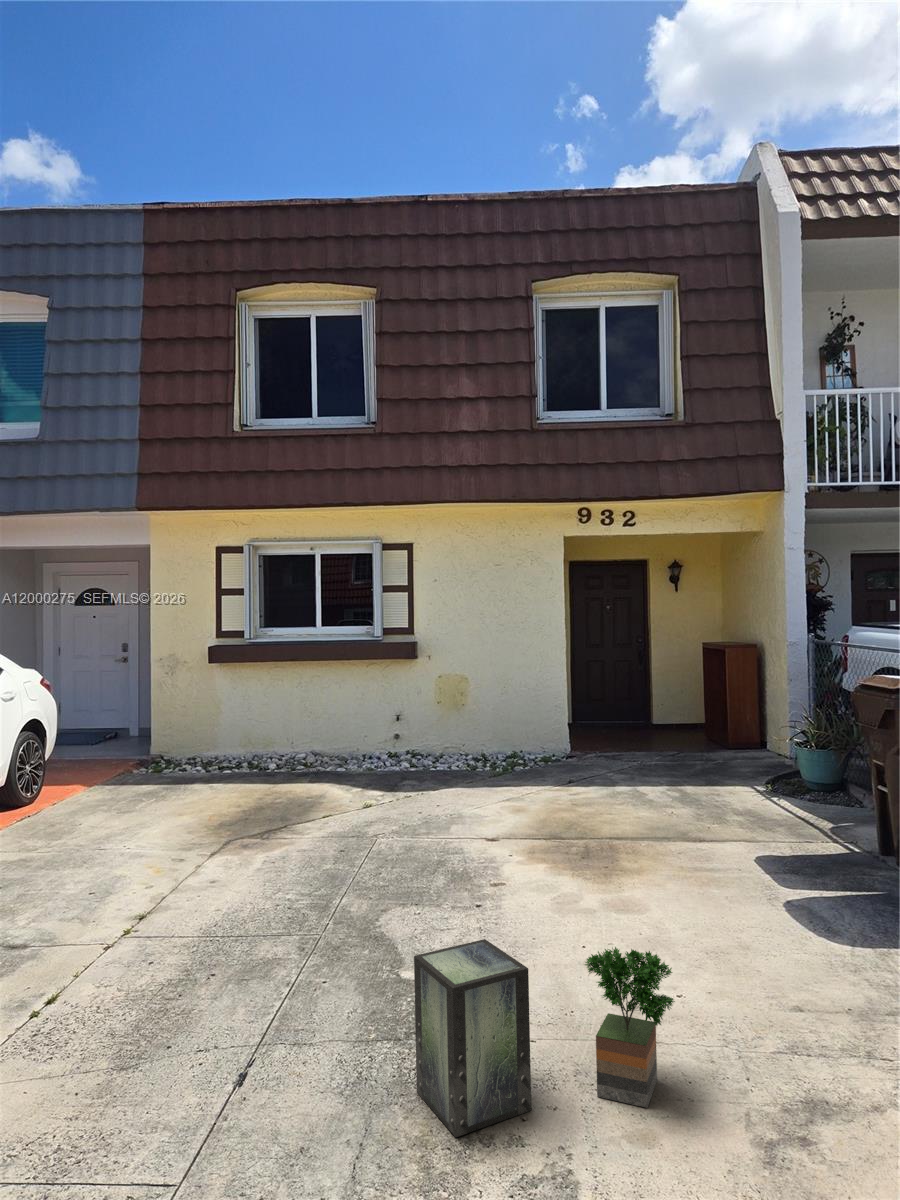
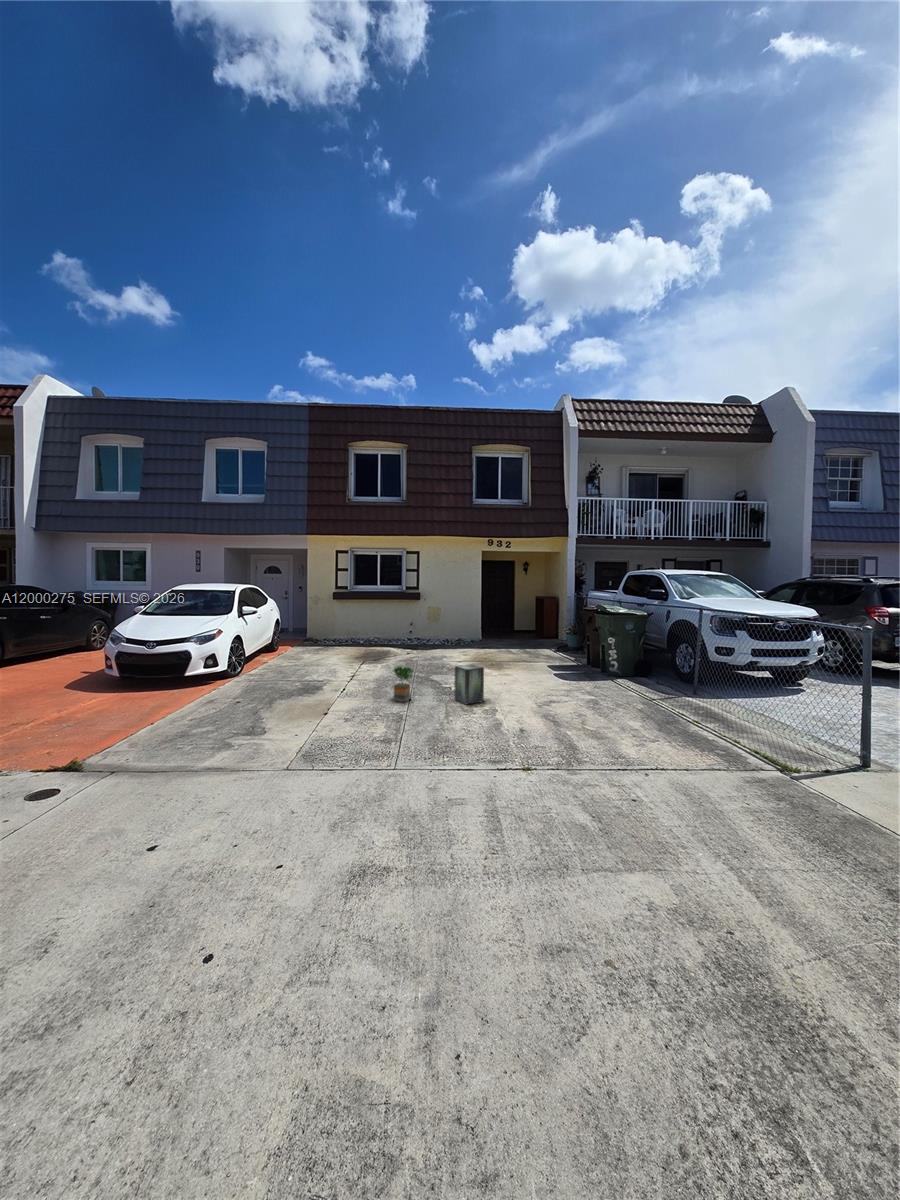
potted tree: present [585,947,675,1108] -> present [393,666,414,702]

